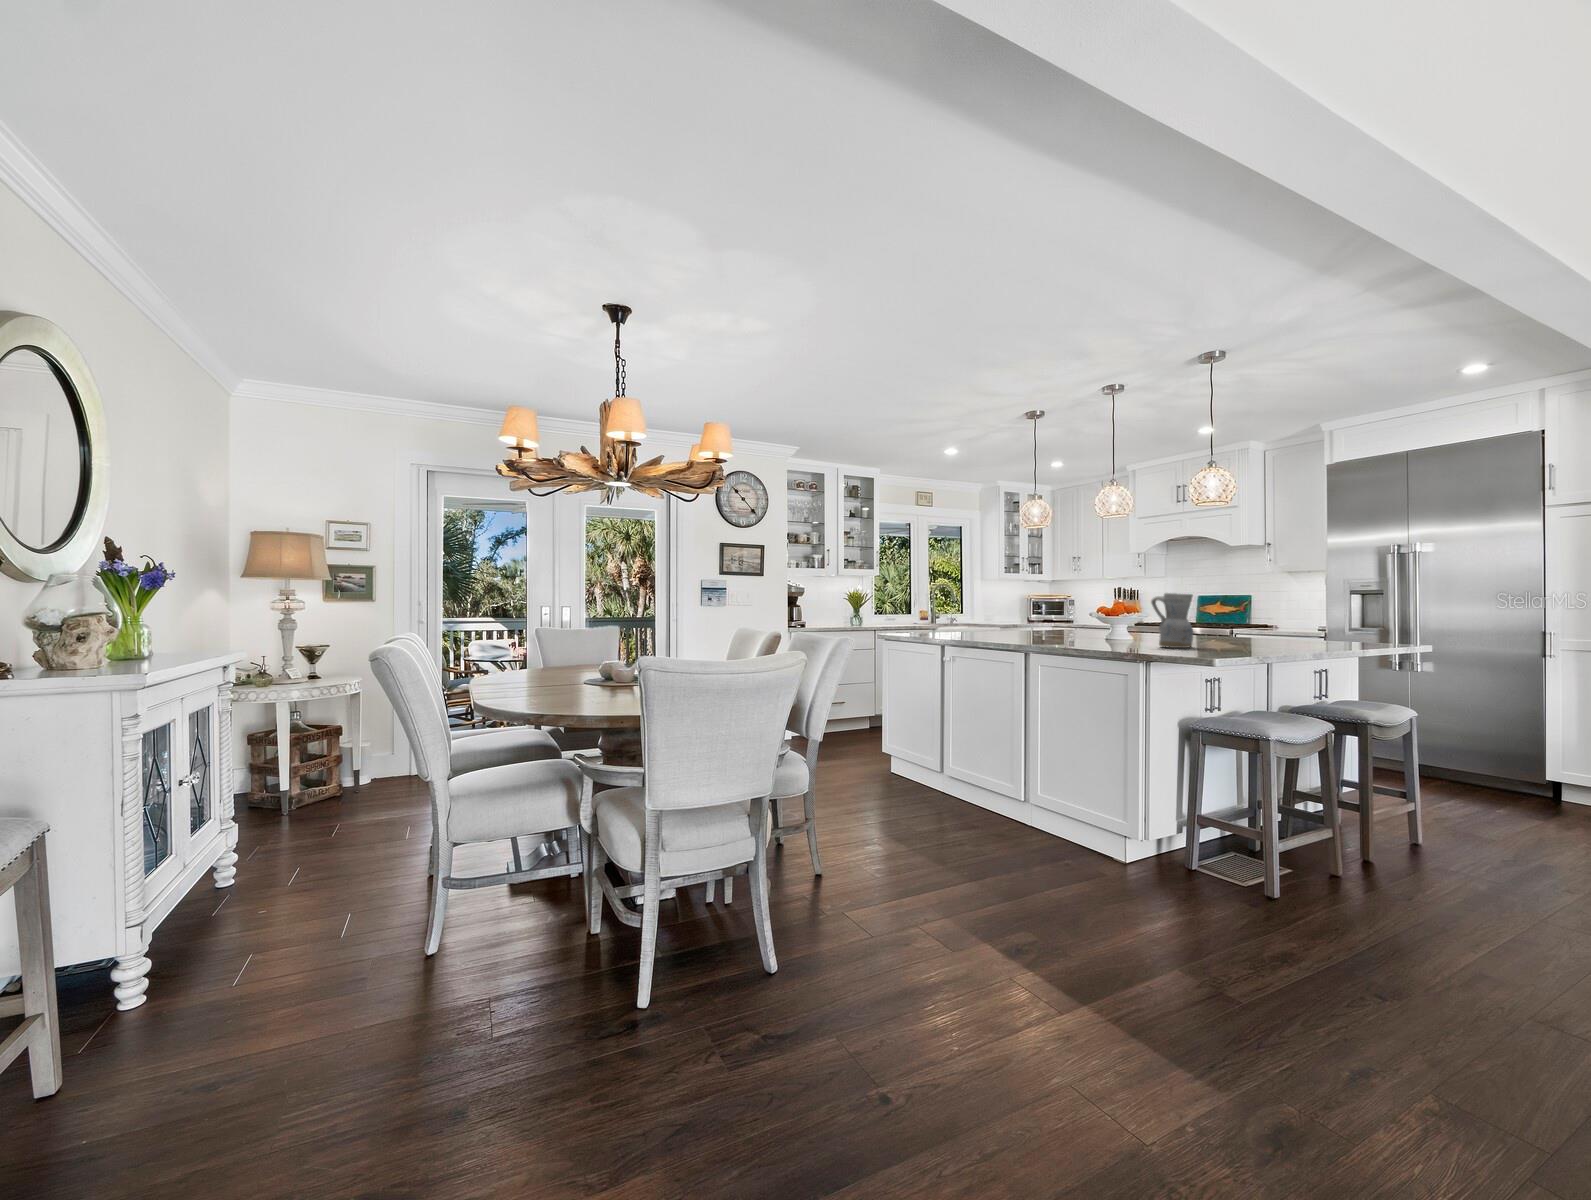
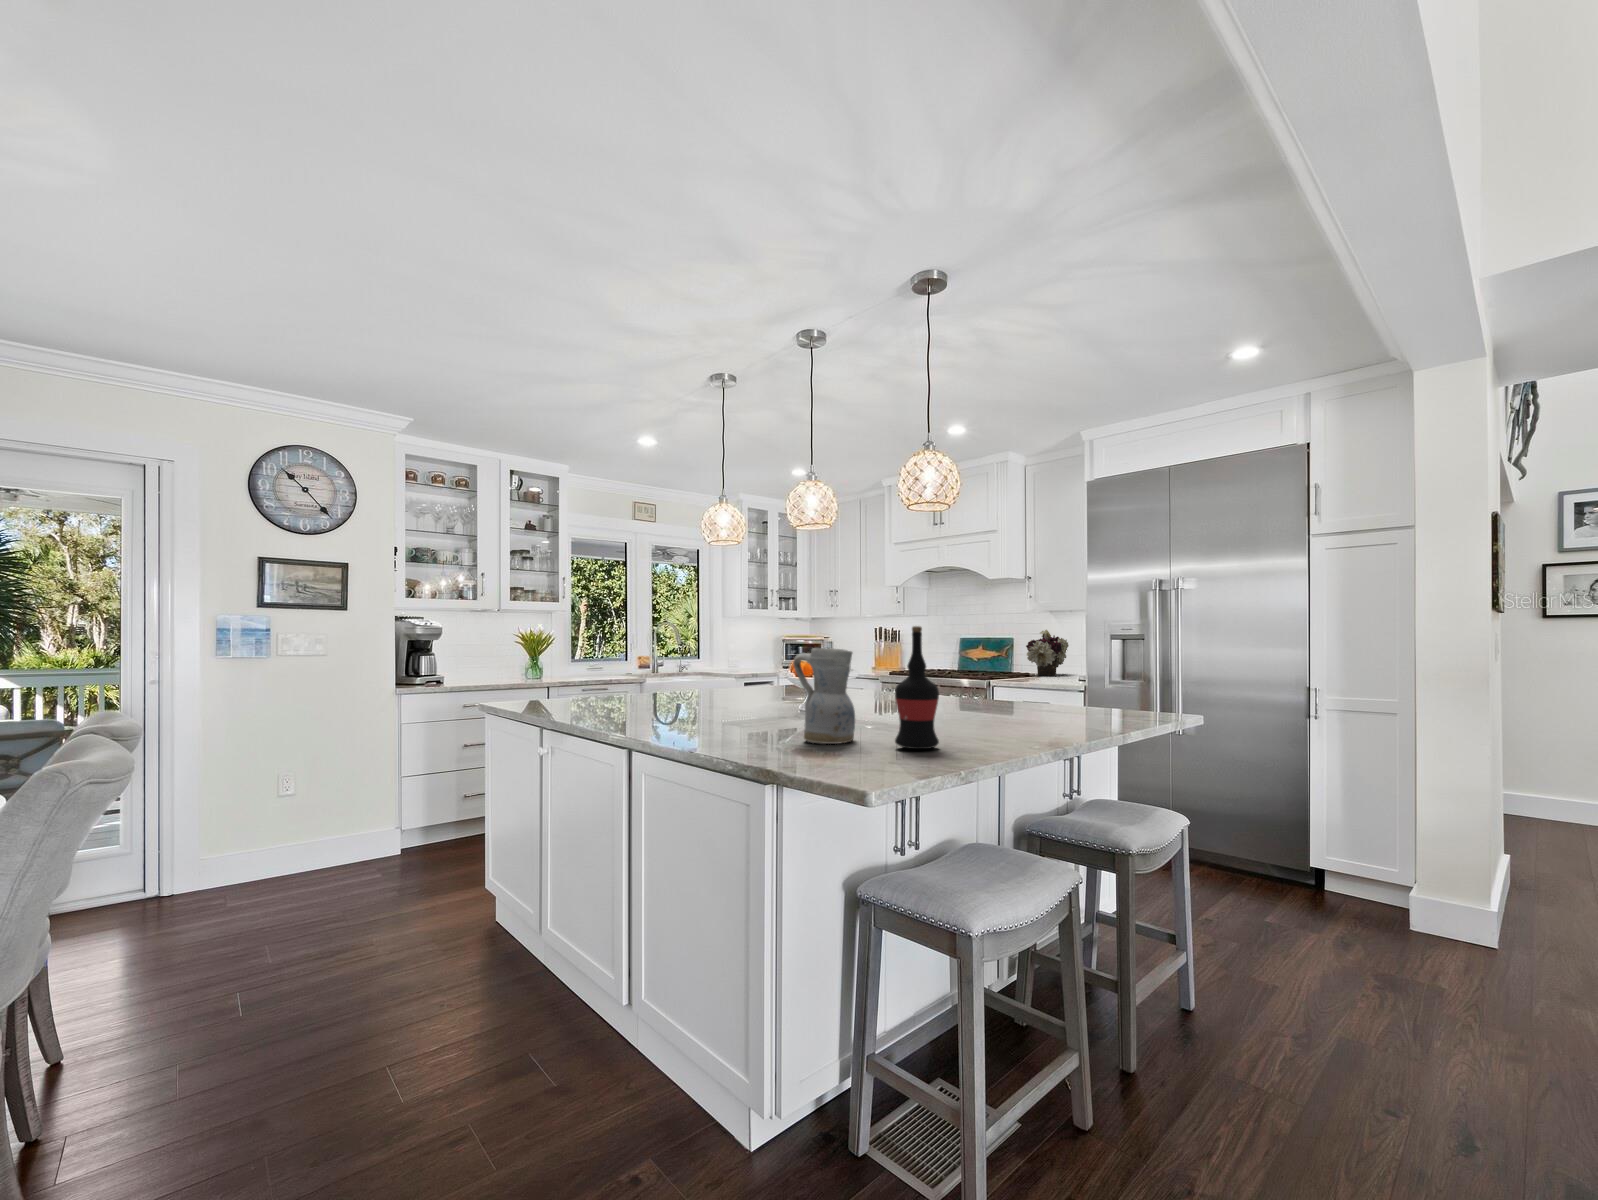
wine bottle: none [1226,579,1255,648] -> present [895,626,939,749]
flower arrangement: none [1264,587,1305,625] -> present [1026,630,1069,676]

